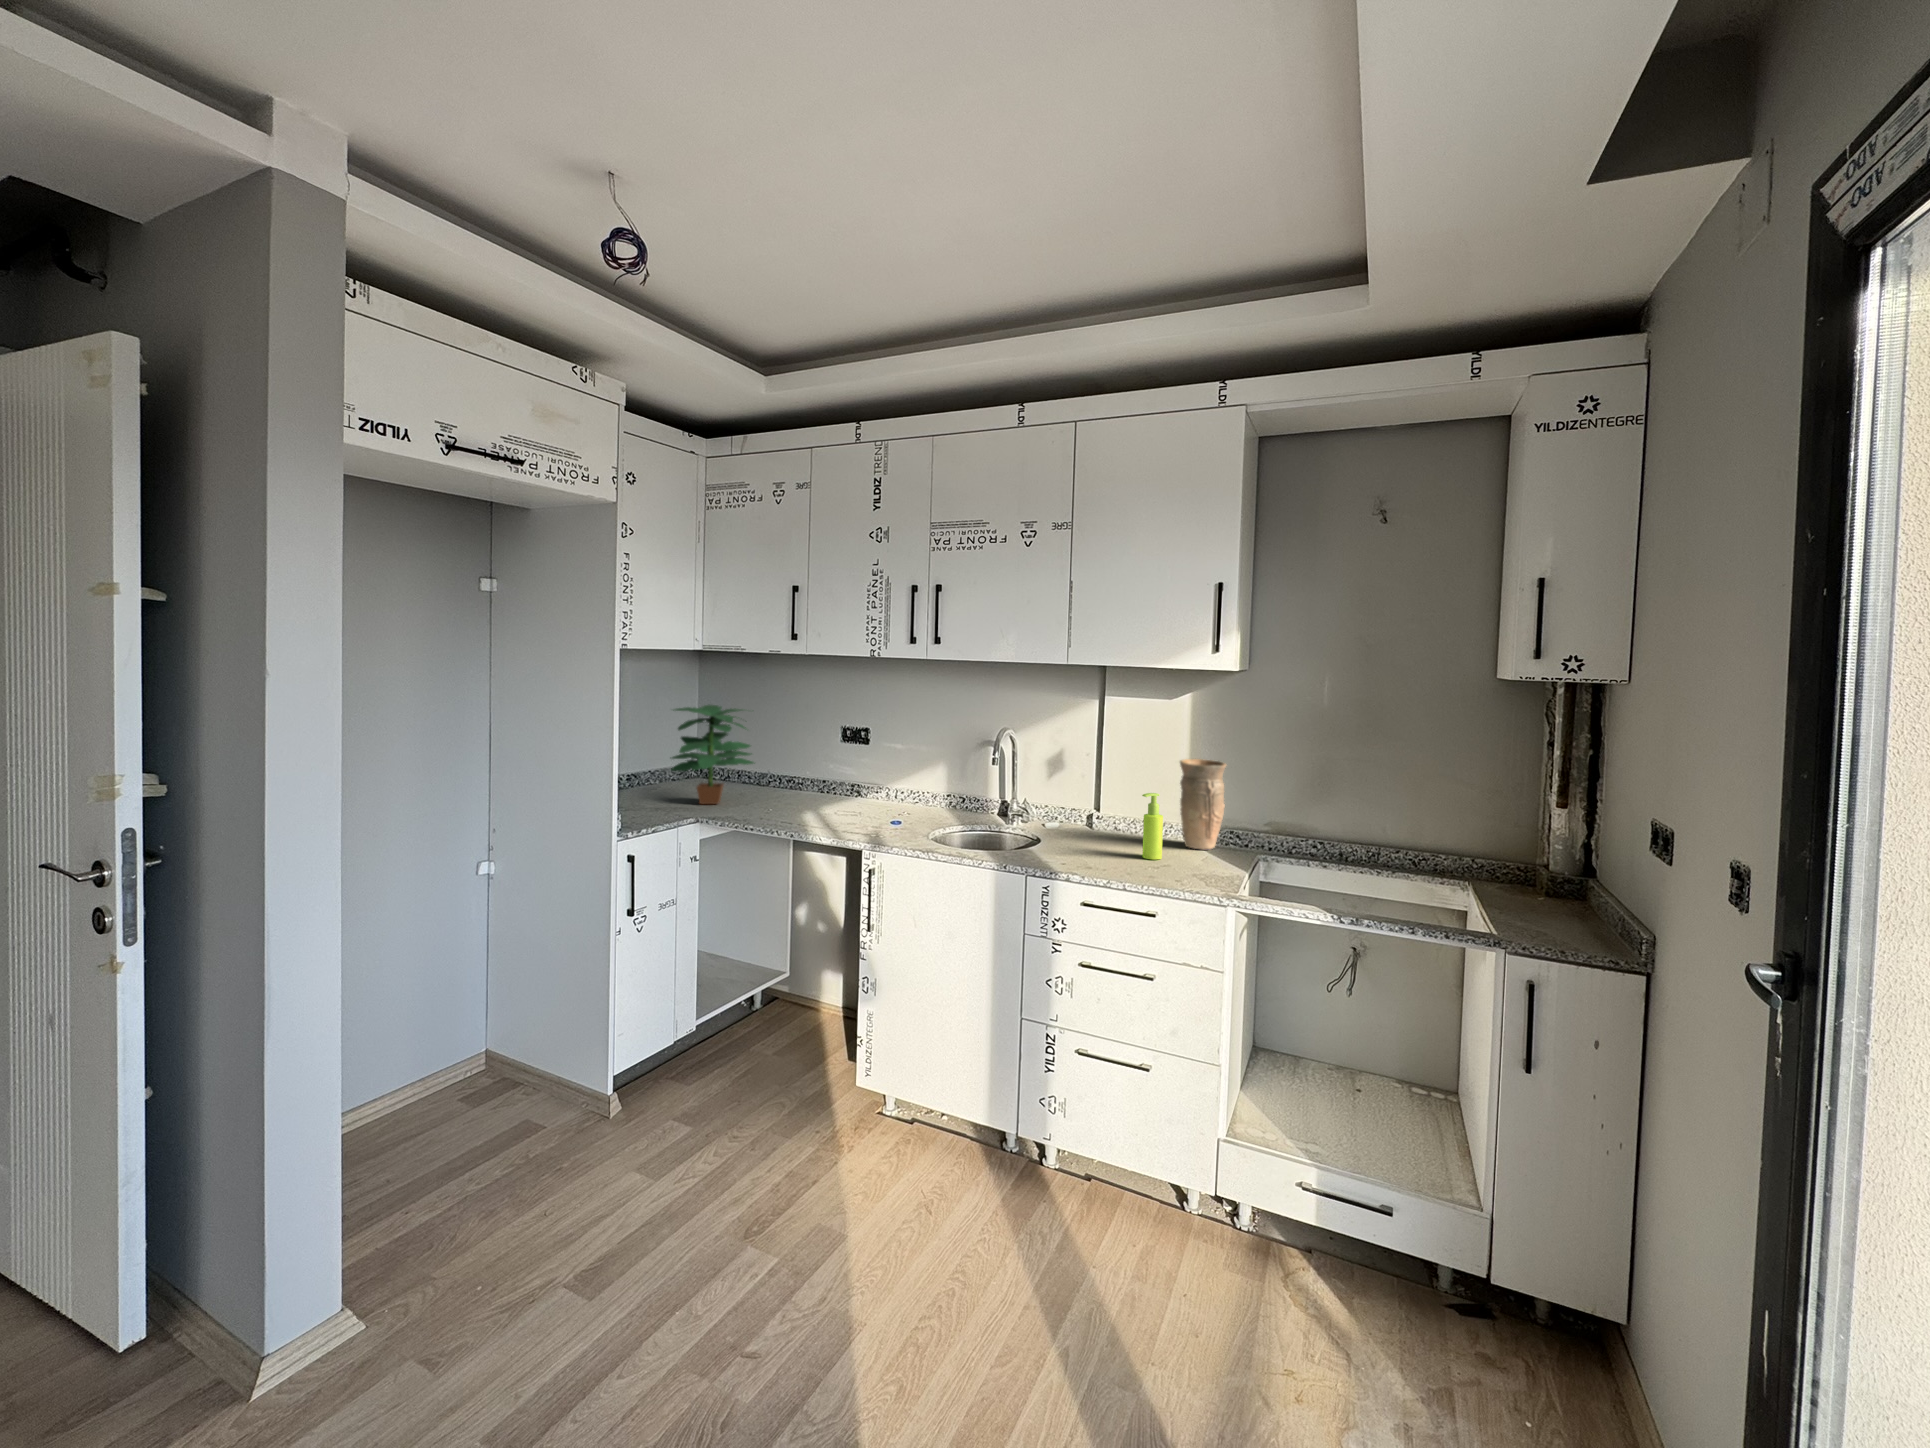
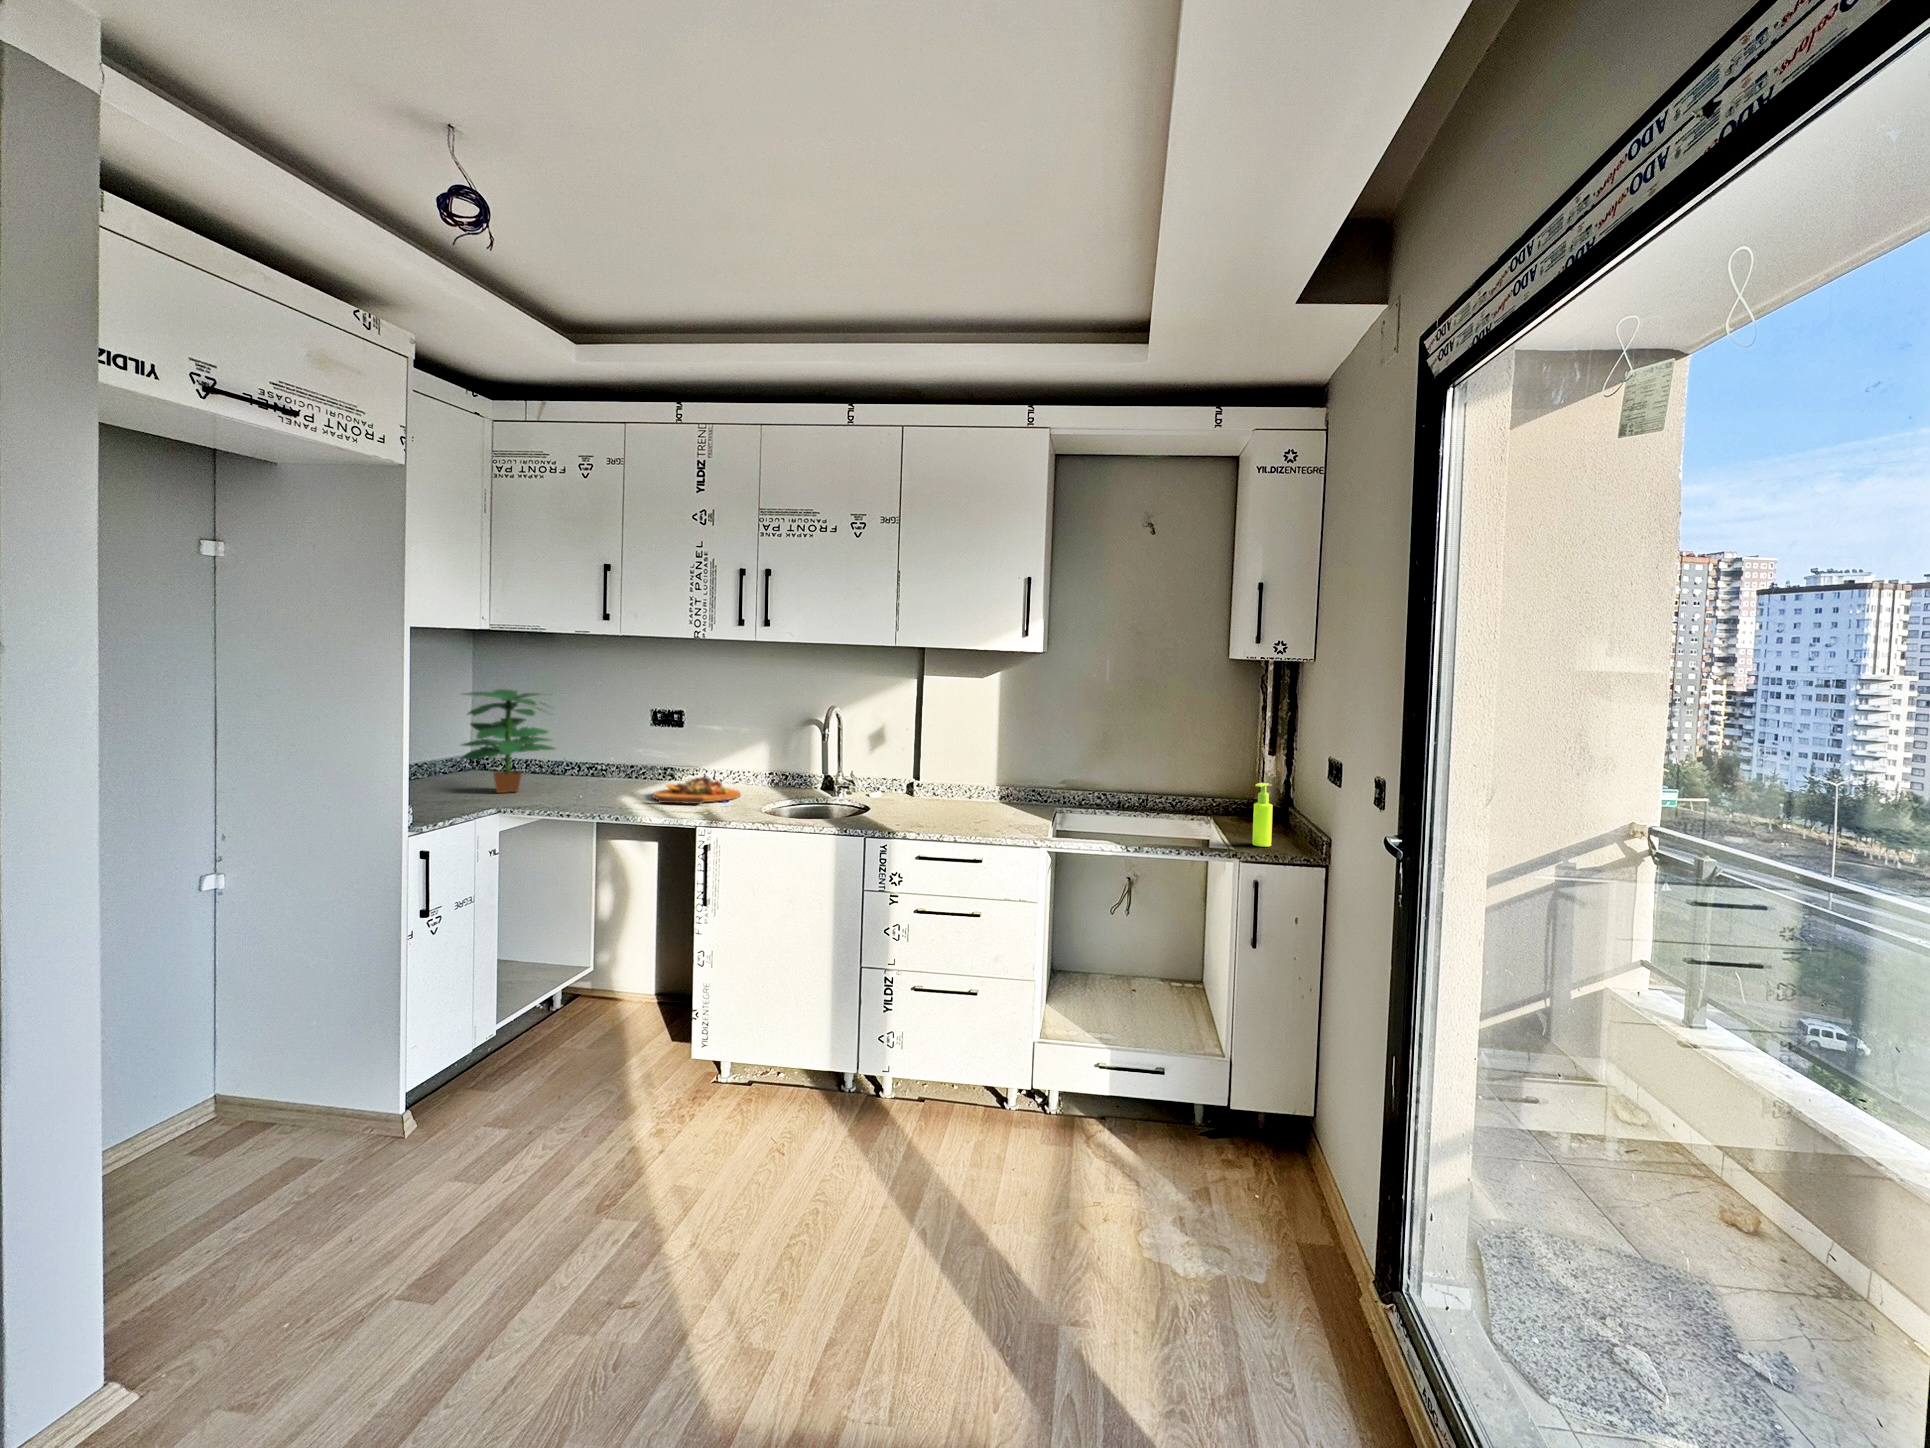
vase: present [1180,759,1226,849] -> none [987,730,1027,807]
soap dispenser: present [1142,793,1163,860] -> present [1252,783,1273,847]
cutting board: none [833,797,919,827] -> present [652,777,741,804]

